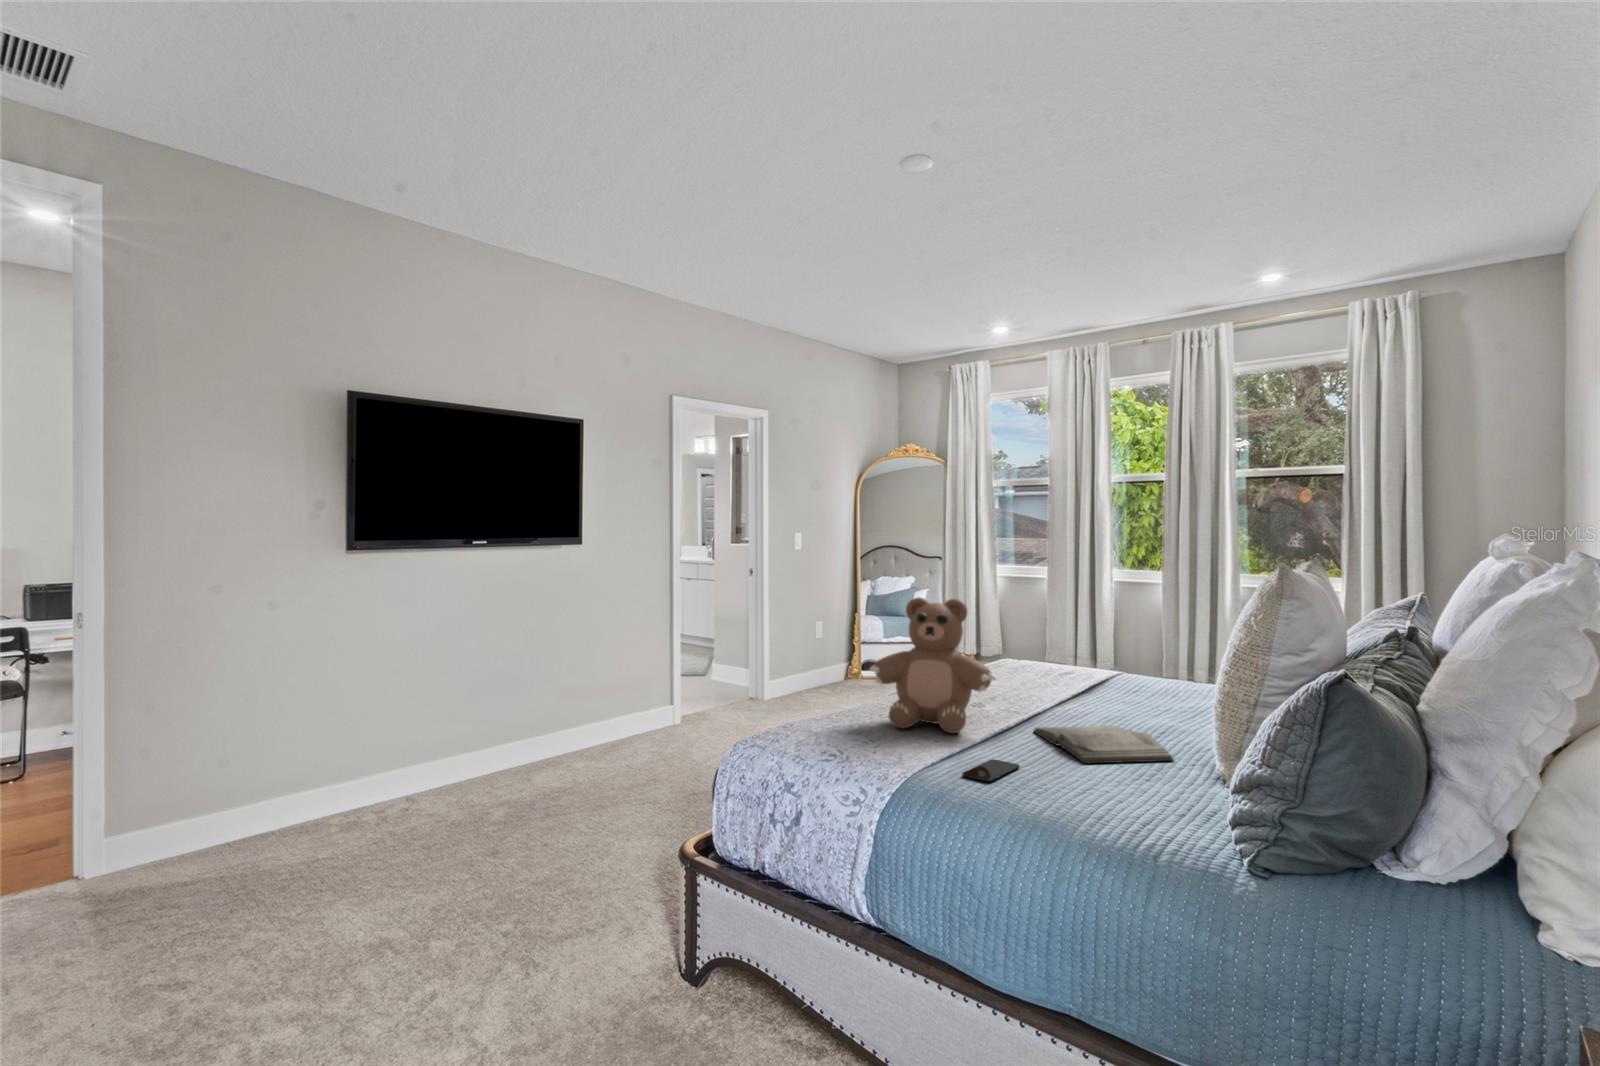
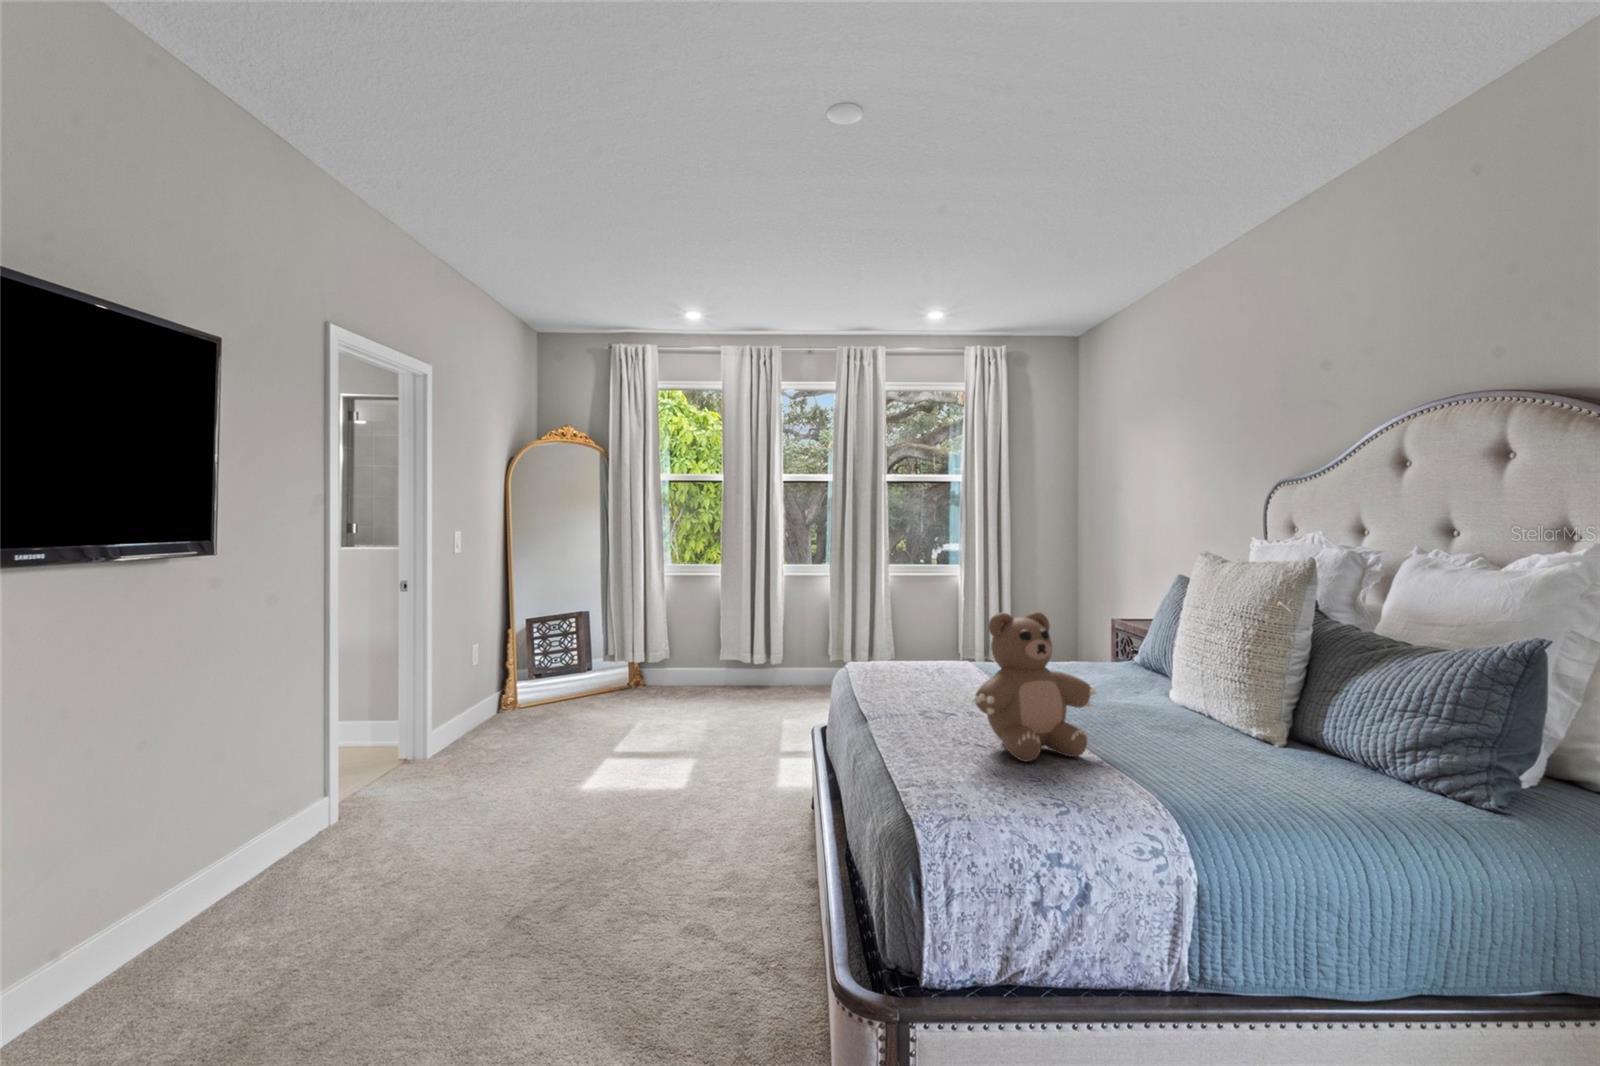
diary: present [1034,726,1174,763] -> none [1110,722,1255,763]
smartphone: present [962,760,1020,782] -> none [1181,776,1245,800]

